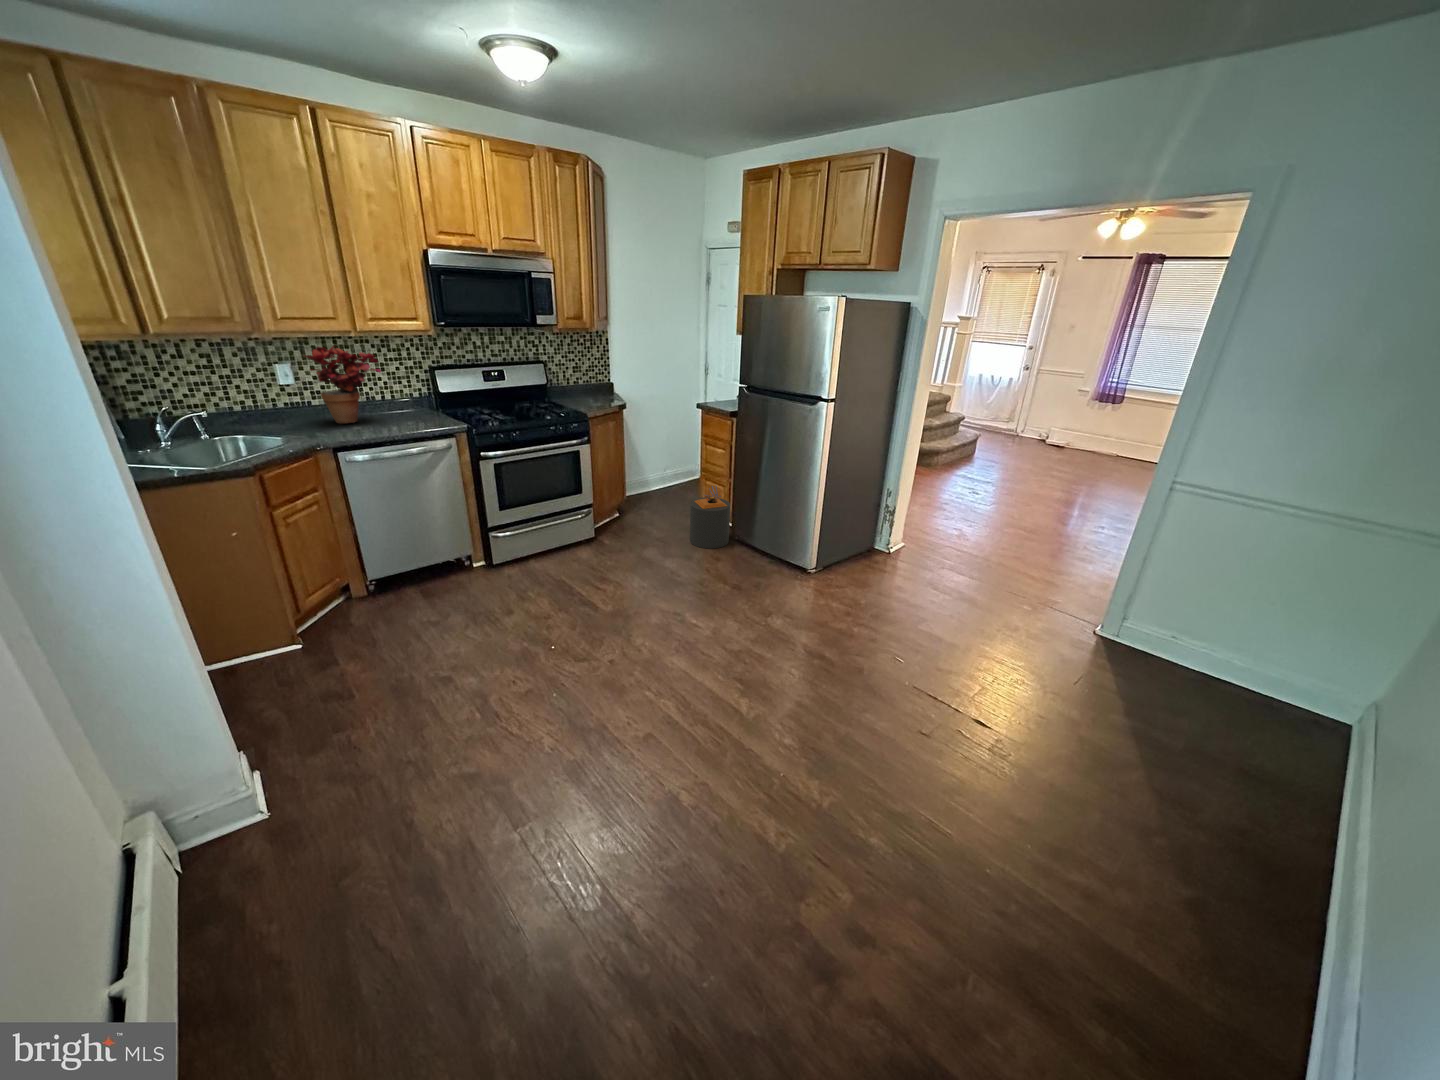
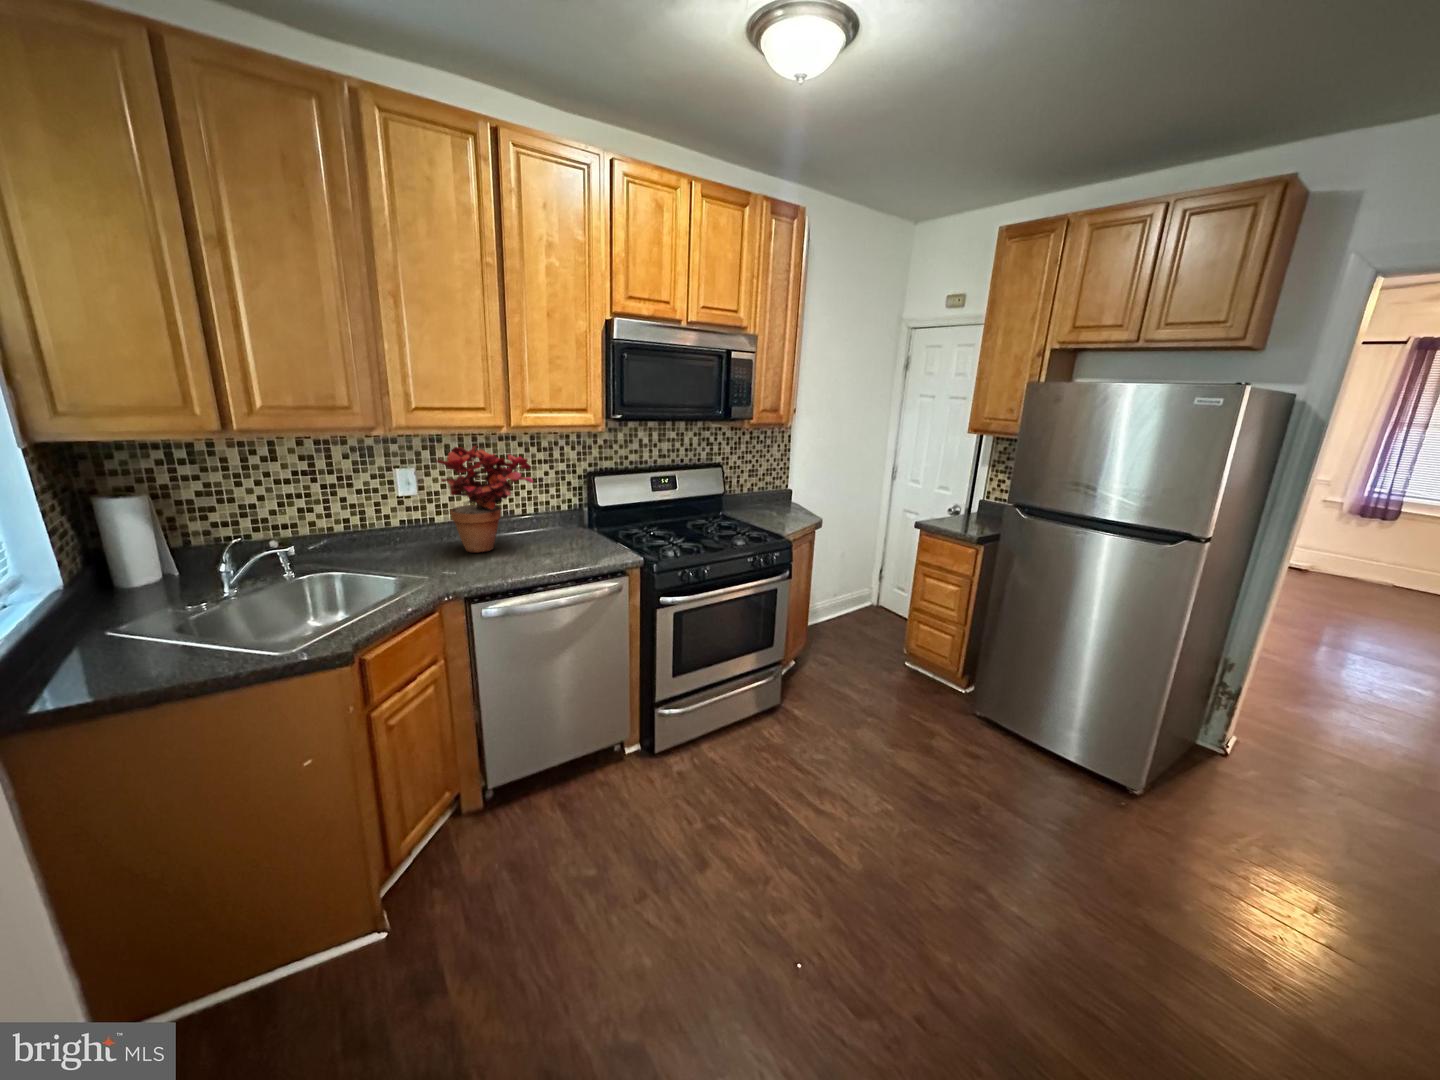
trash can: present [690,486,730,549] -> none [911,637,981,736]

